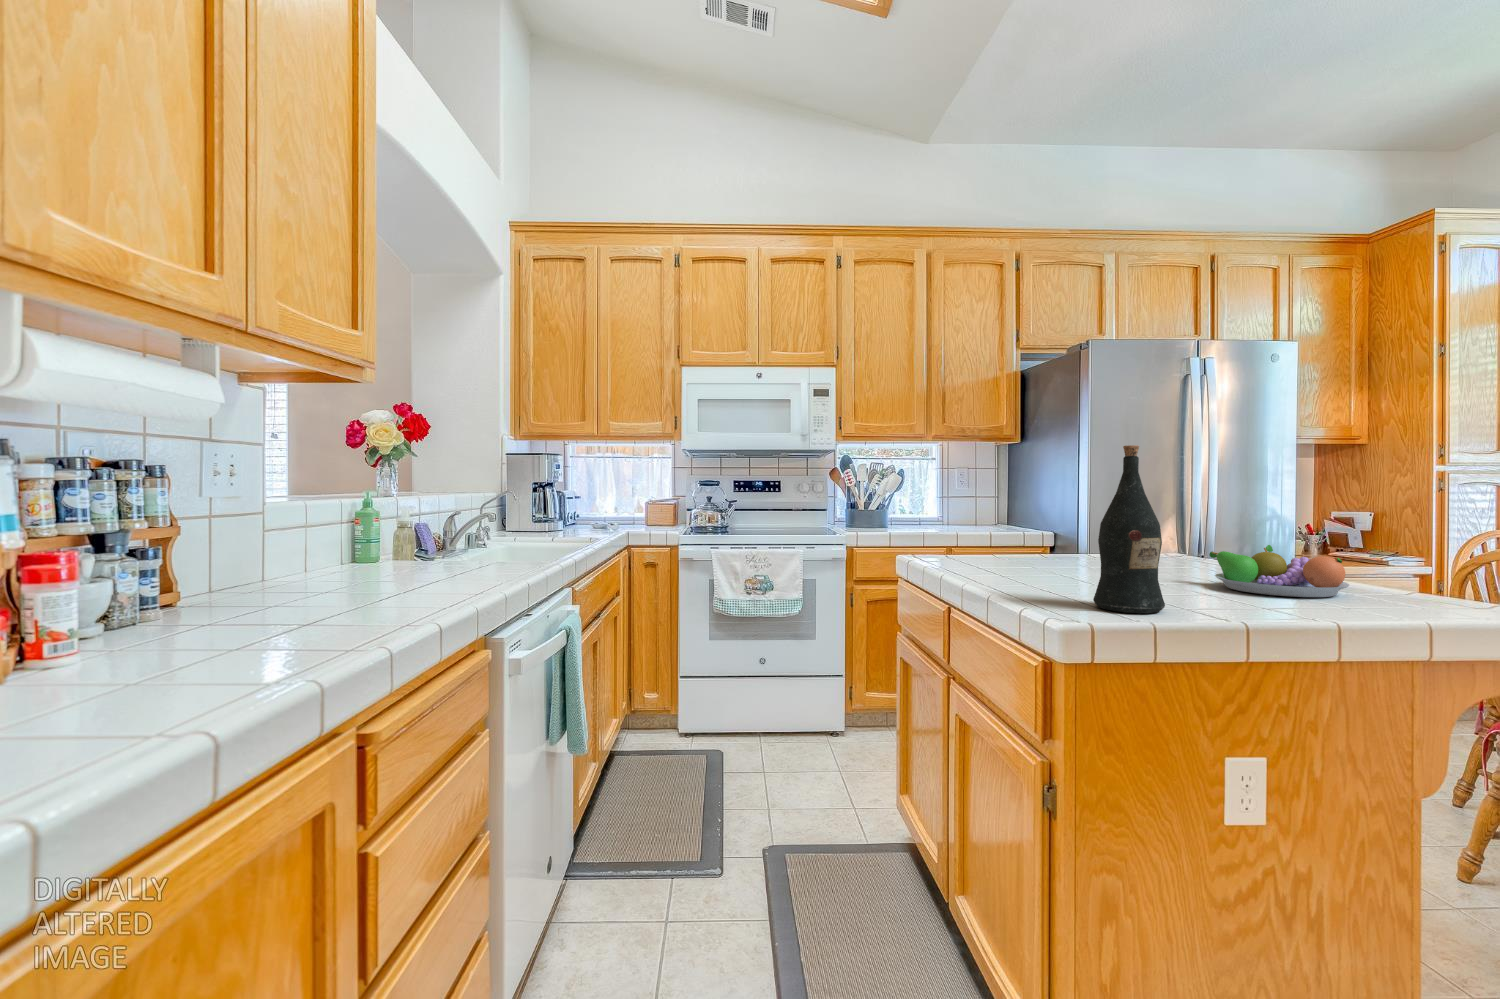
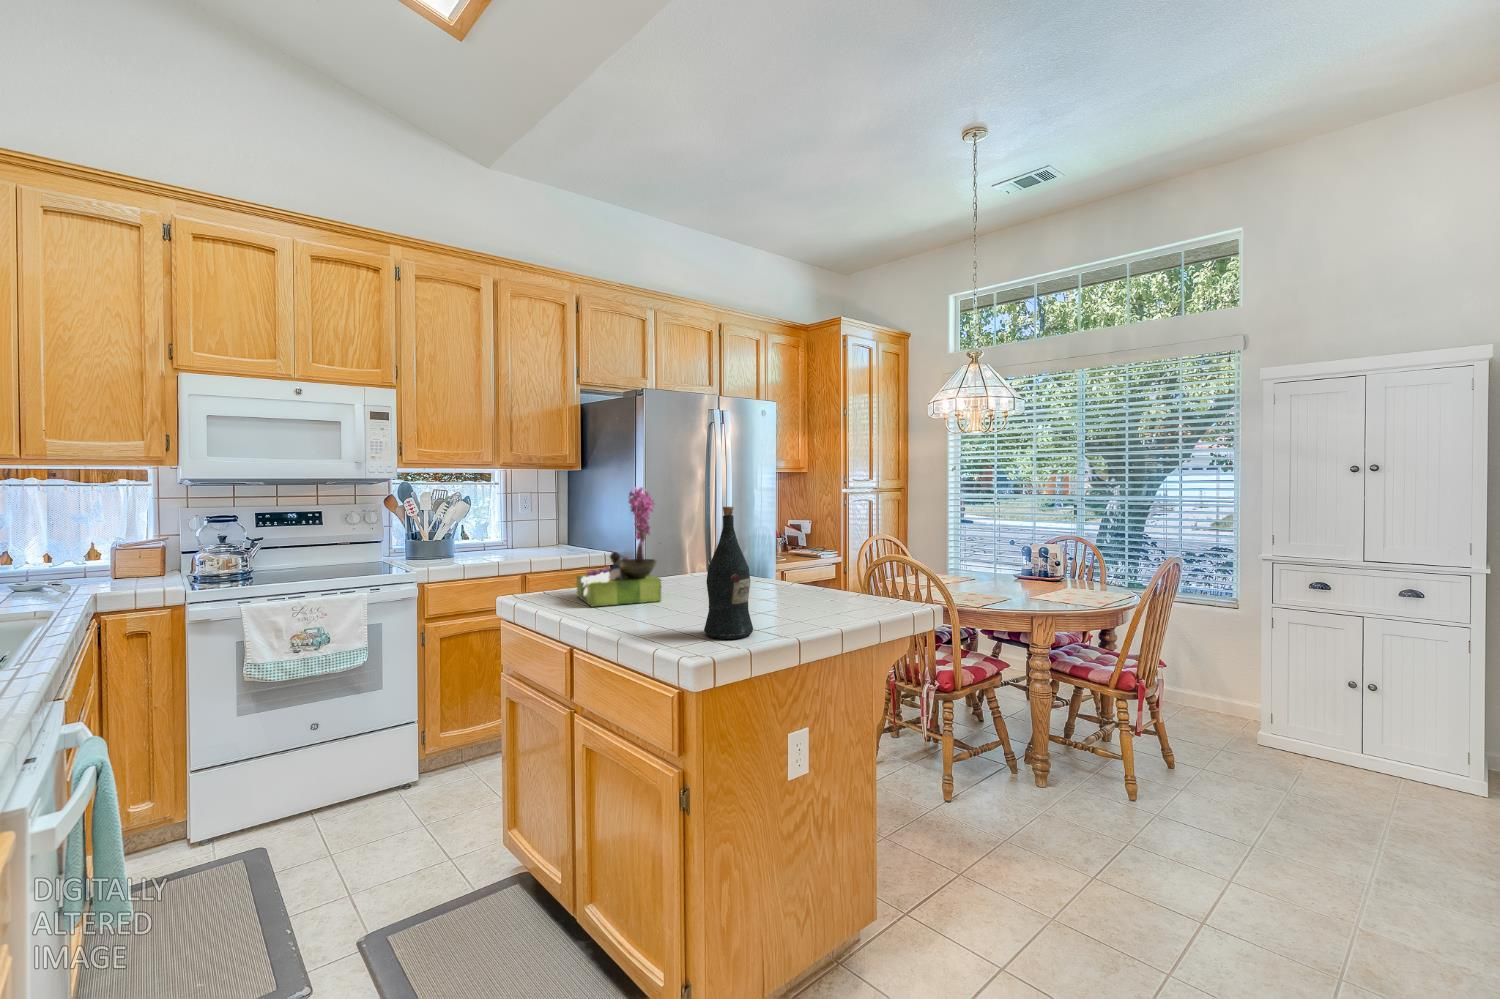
flower arrangement: none [975,440,1077,573] -> present [577,487,661,607]
fruit bowl: present [1209,545,1349,597] -> none [759,567,842,606]

